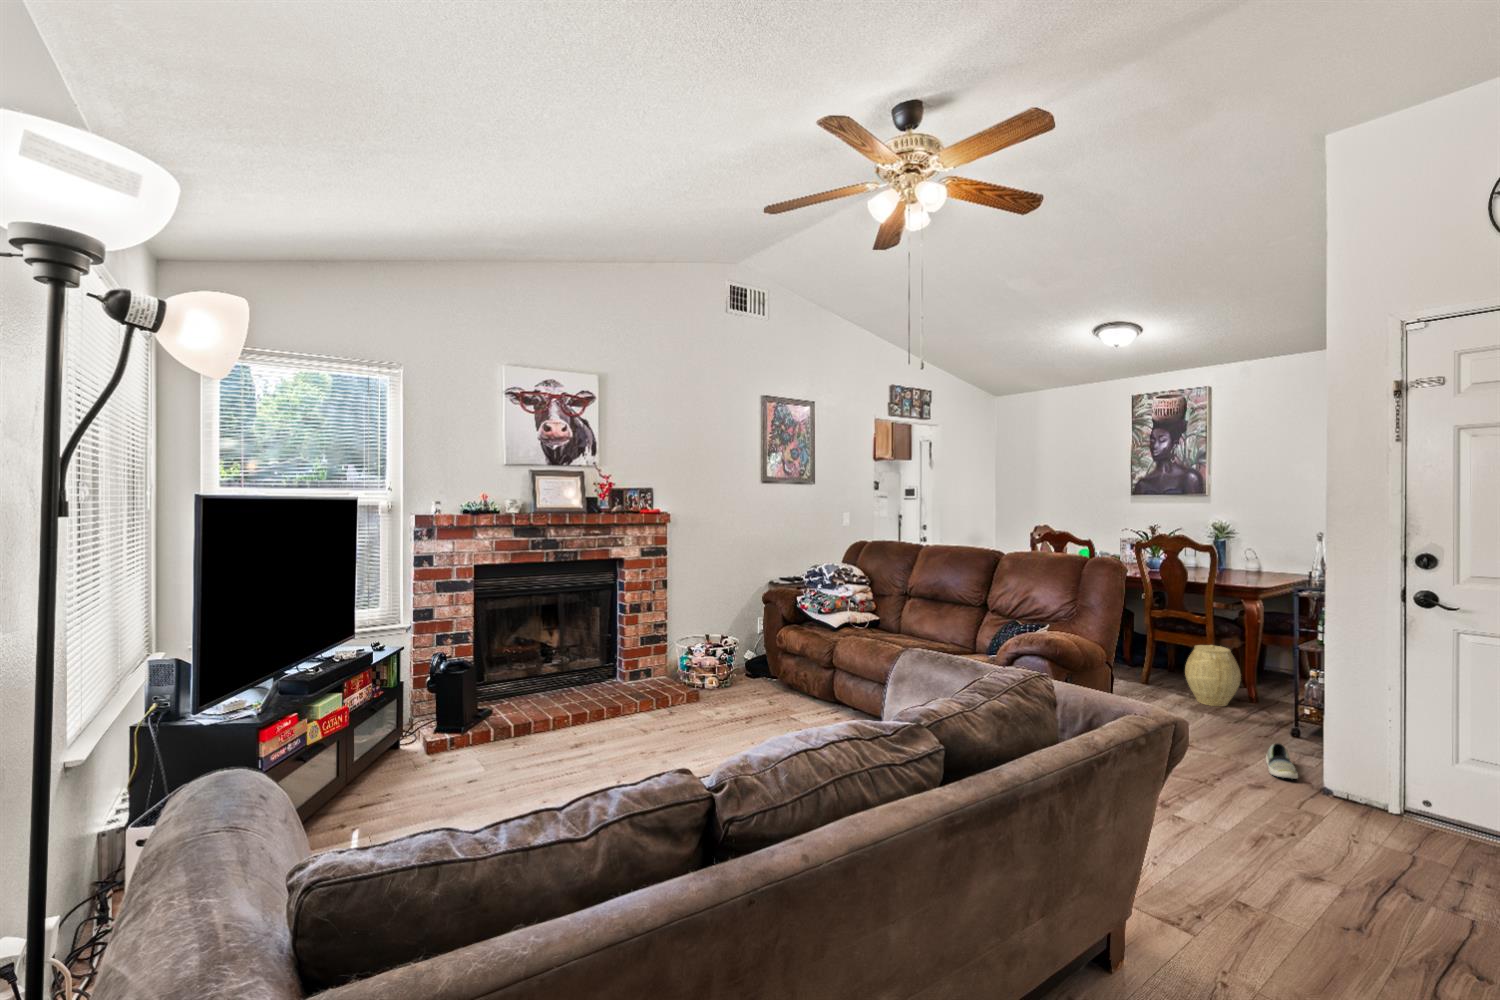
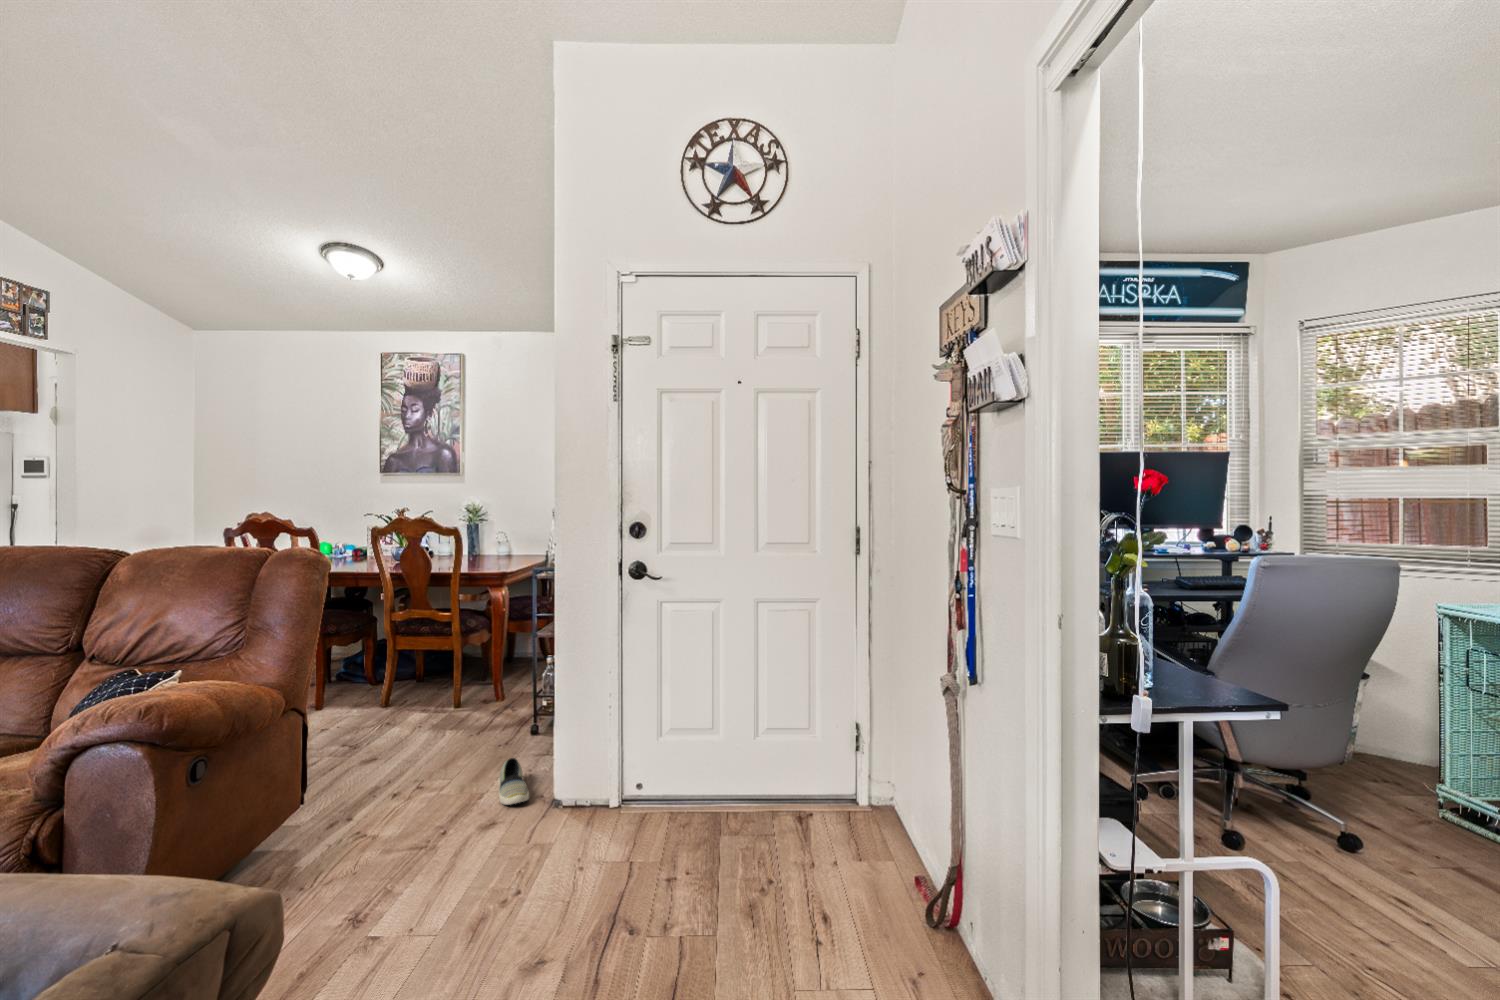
woven basket: present [1185,645,1241,706] -> none [425,644,486,718]

